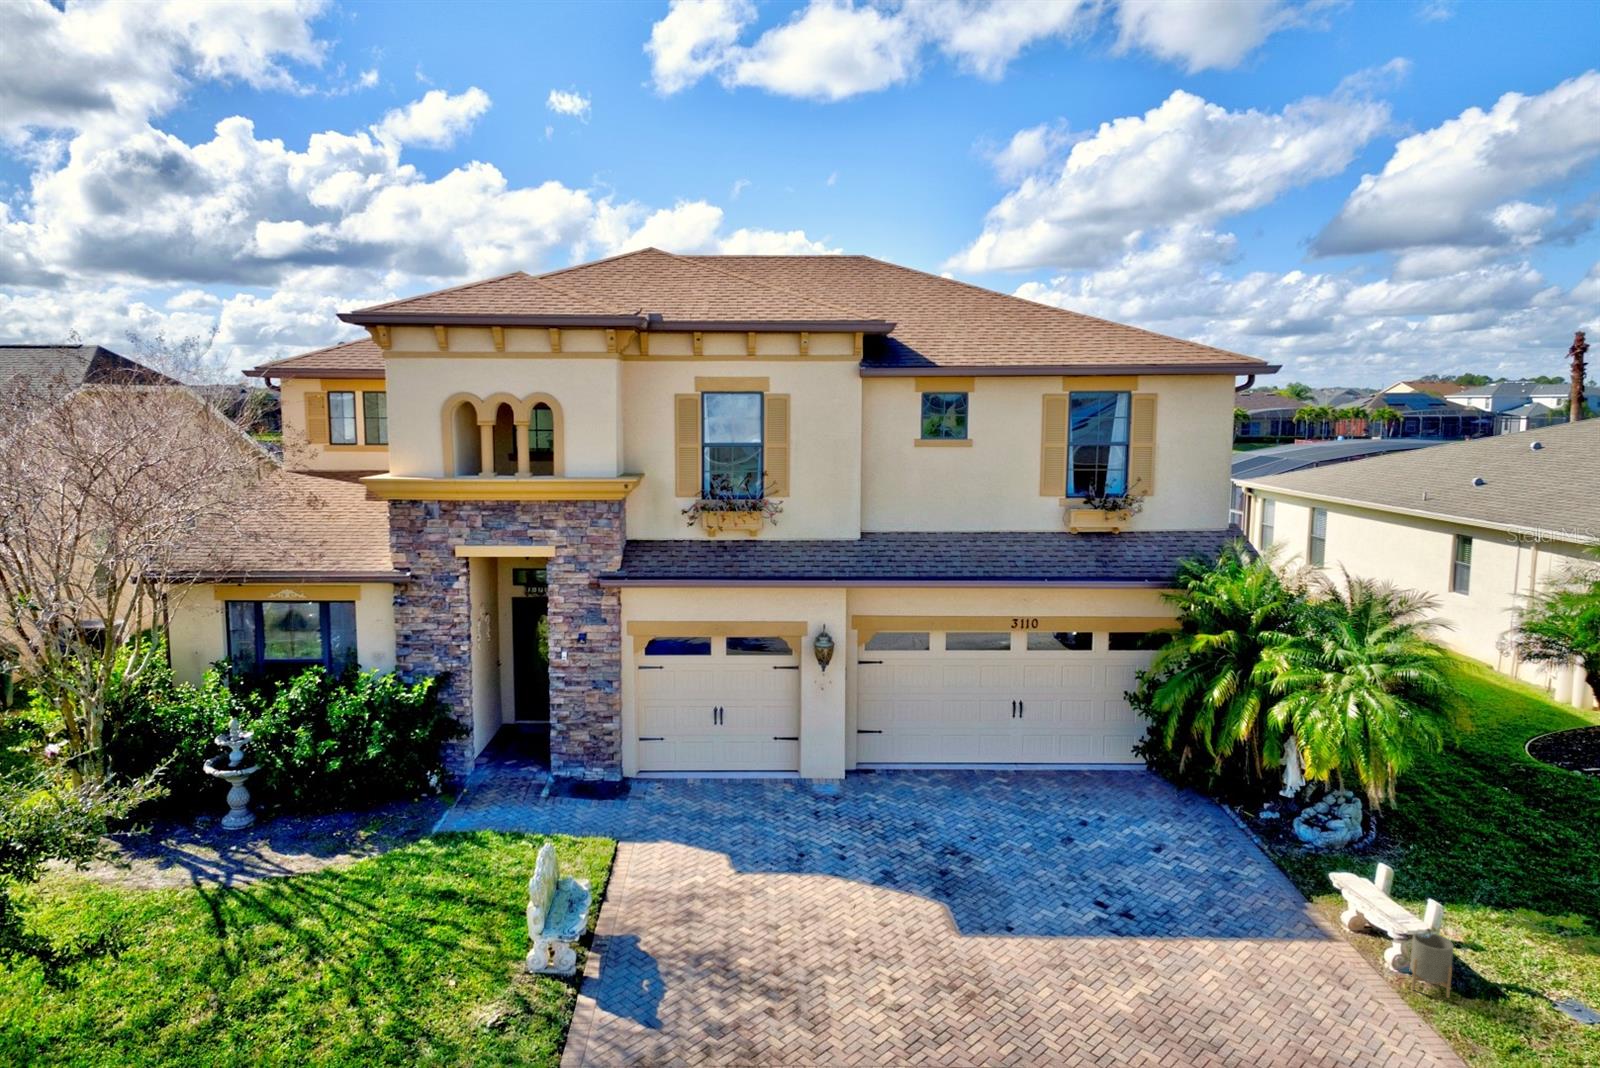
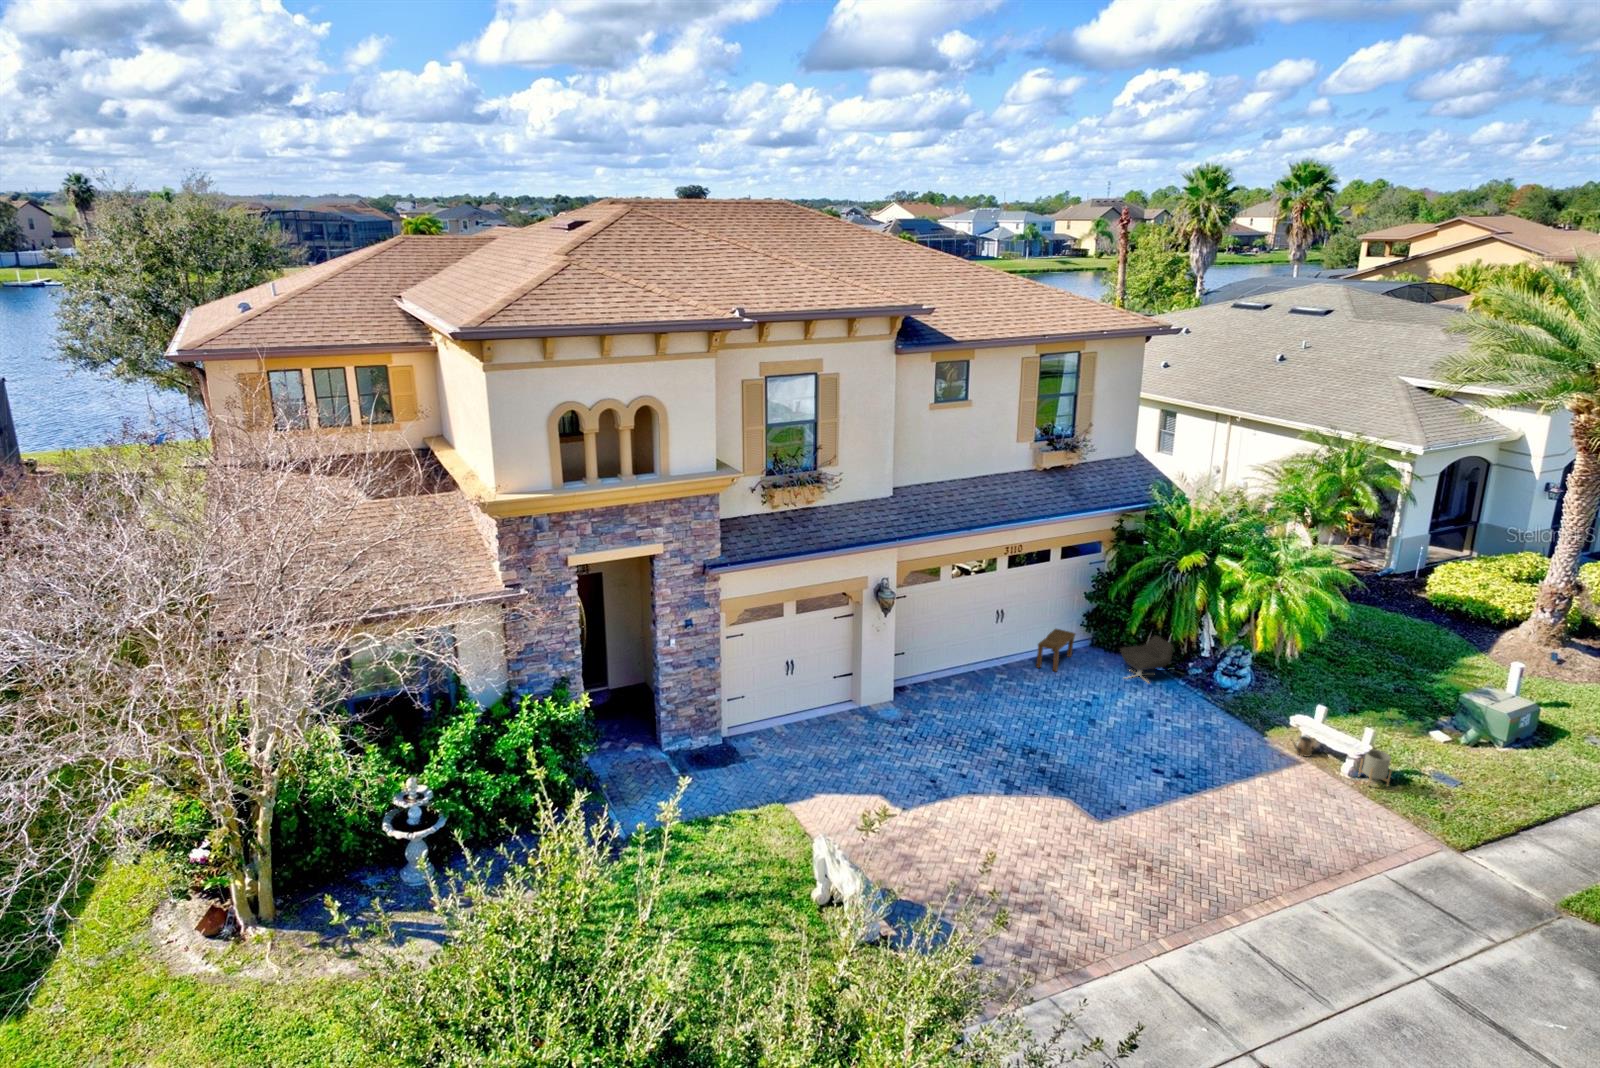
bench: none [1057,739,1123,789] -> present [1036,629,1075,671]
lounge chair: none [1163,759,1235,819] -> present [1120,636,1174,682]
watering can: none [1312,901,1366,937] -> present [1291,736,1313,757]

